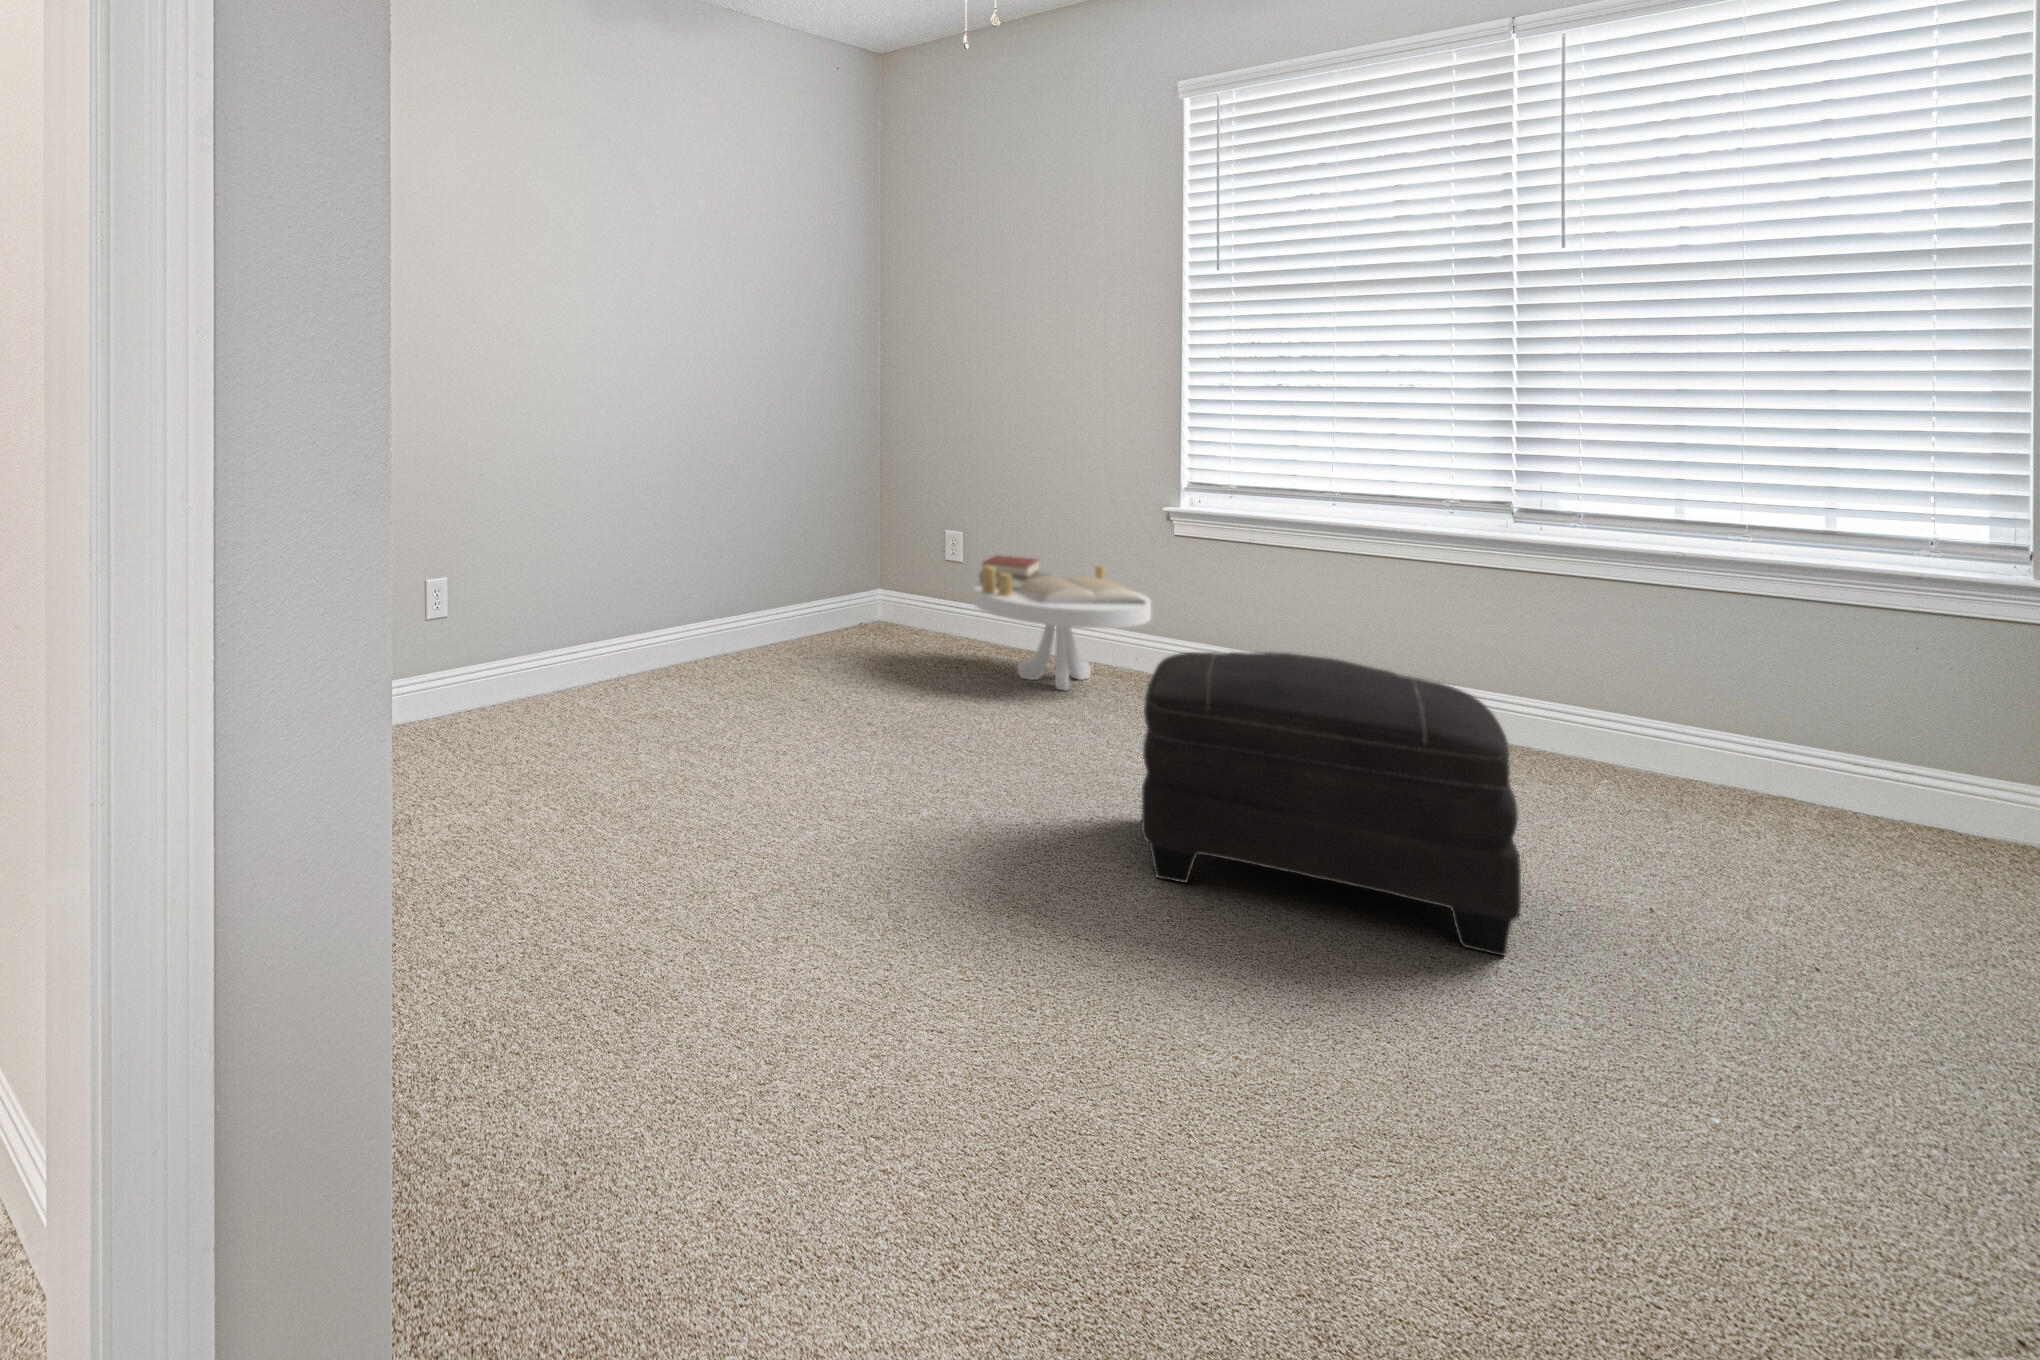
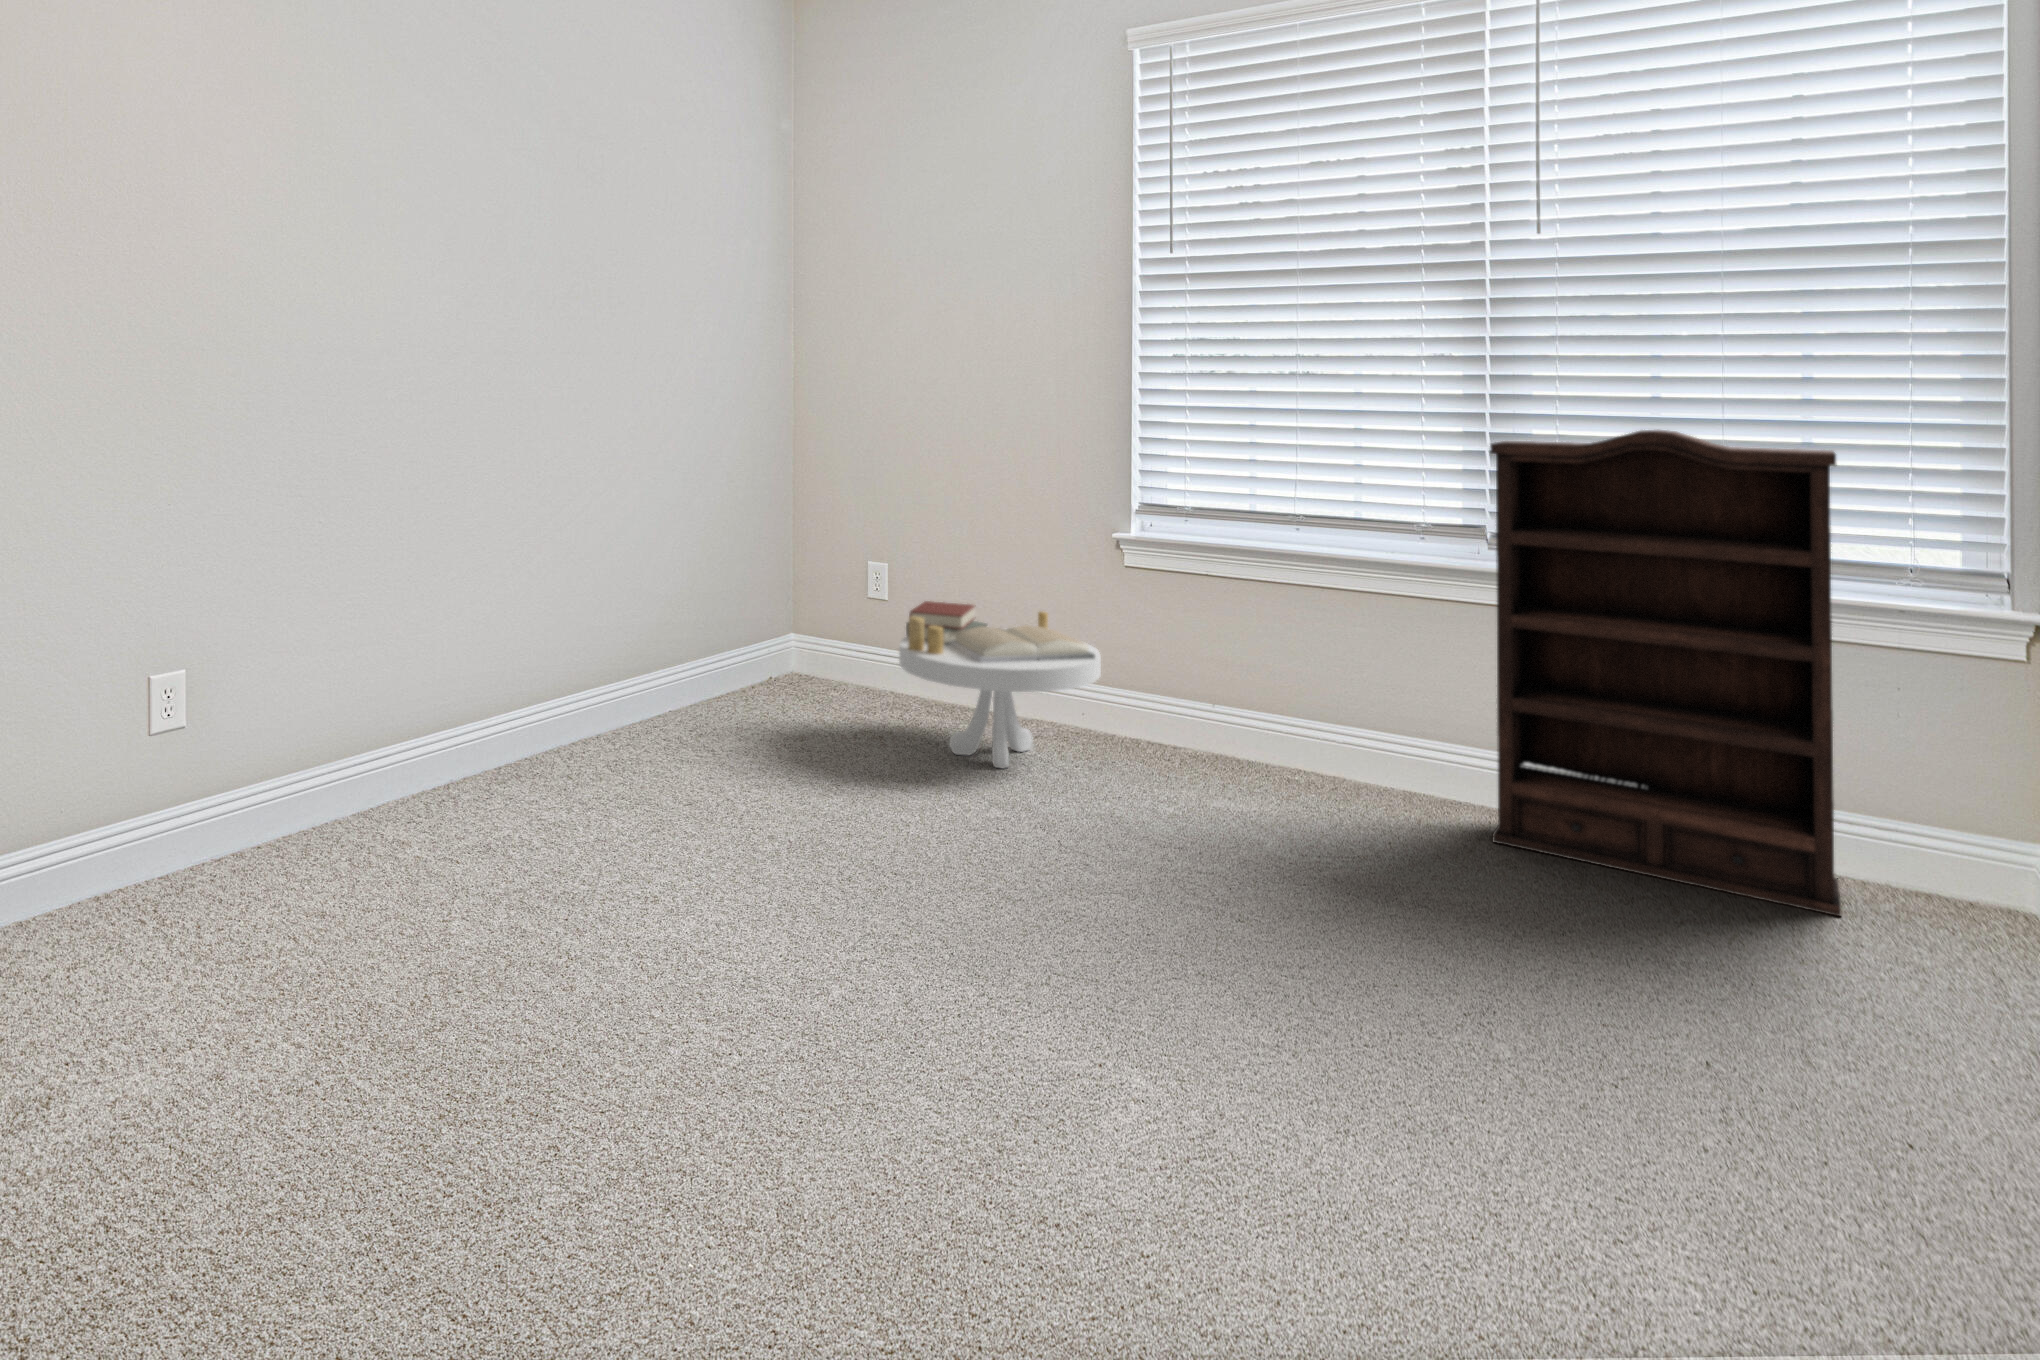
bookshelf: none [1510,417,1858,842] -> present [1490,430,1841,916]
ottoman: present [1142,652,1521,956] -> none [1105,739,1572,1147]

